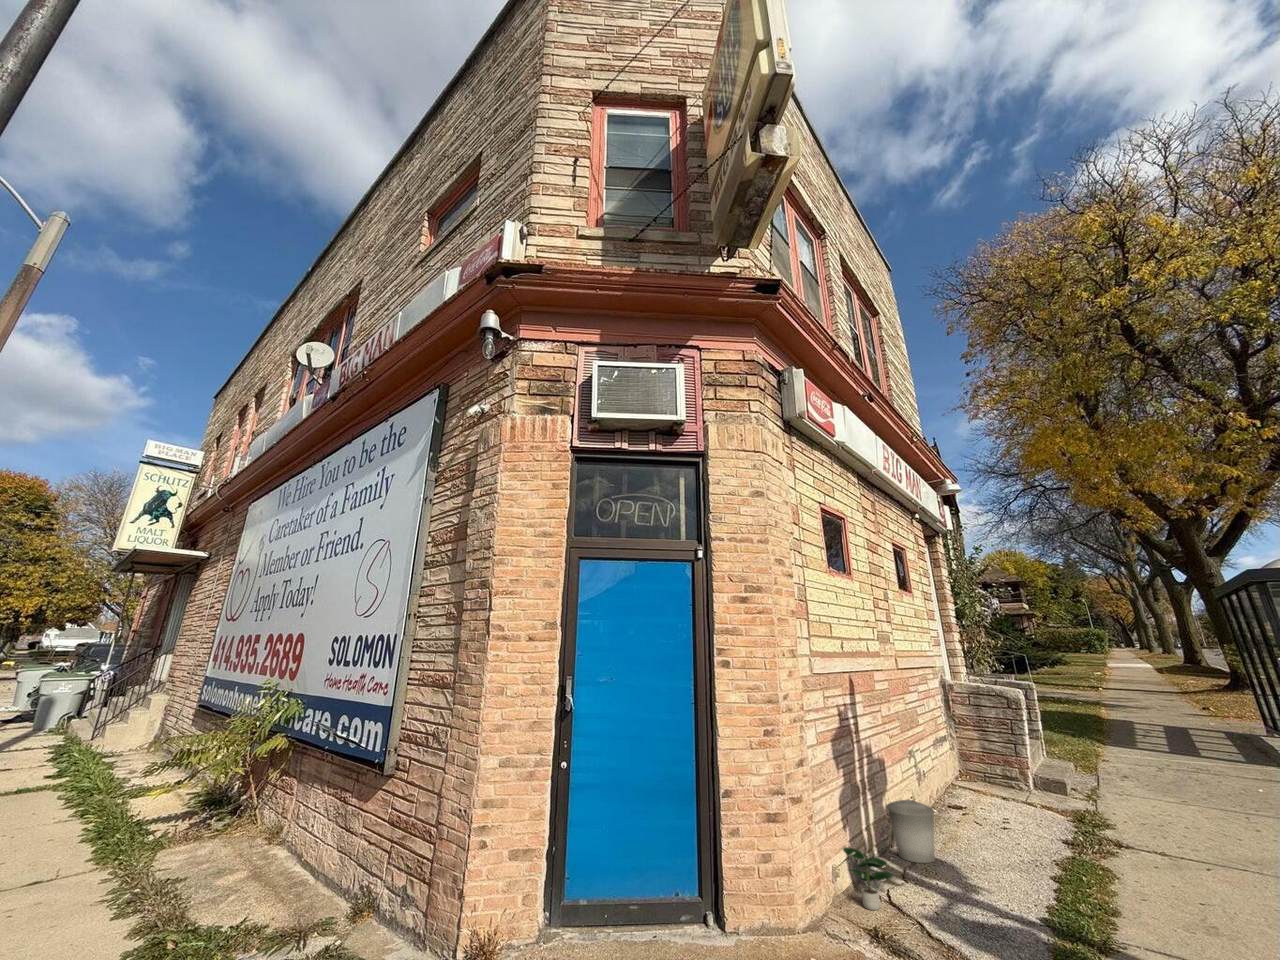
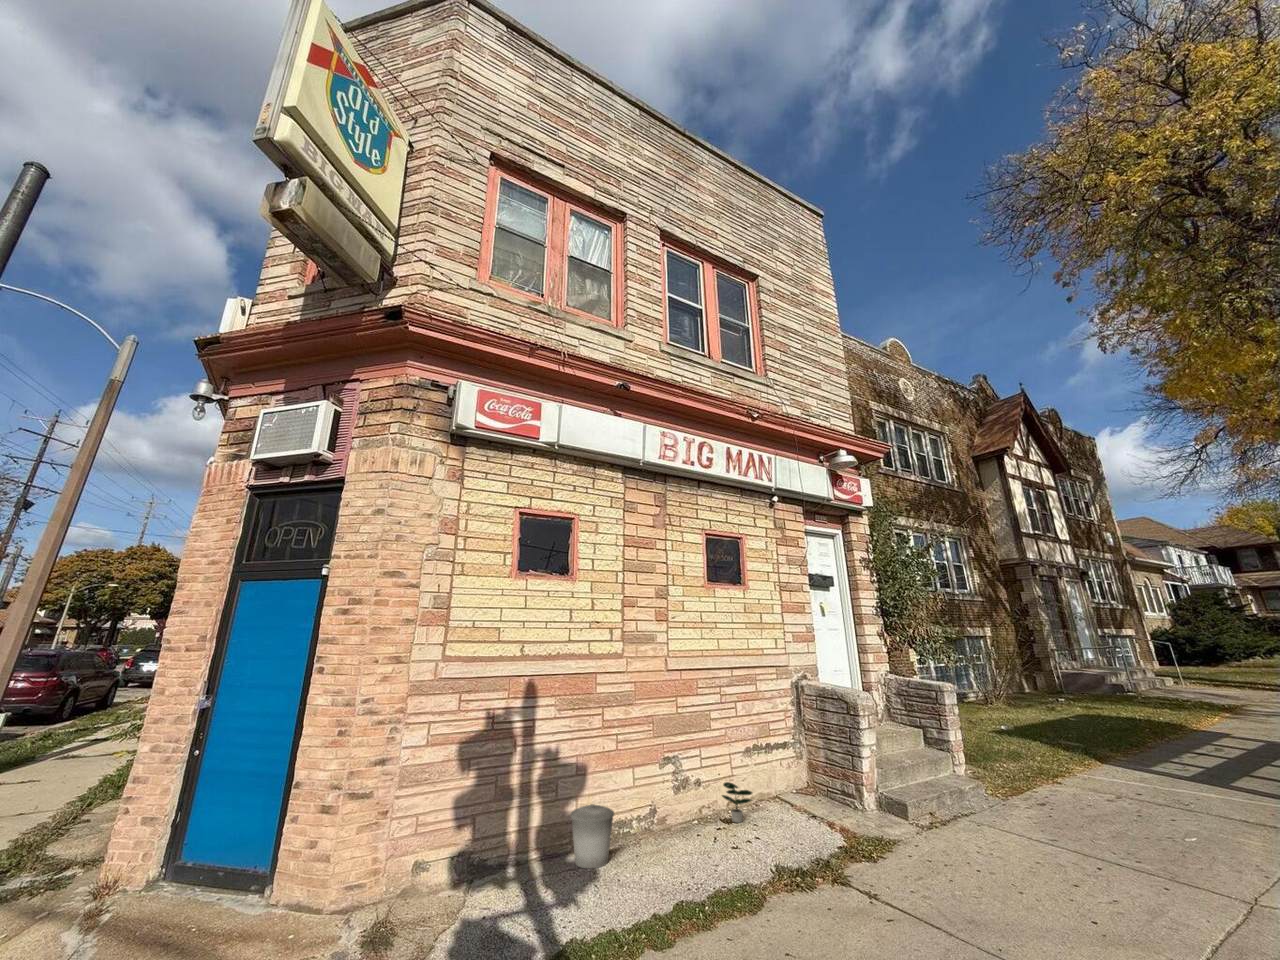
potted plant: present [843,847,893,910] -> present [722,782,752,823]

